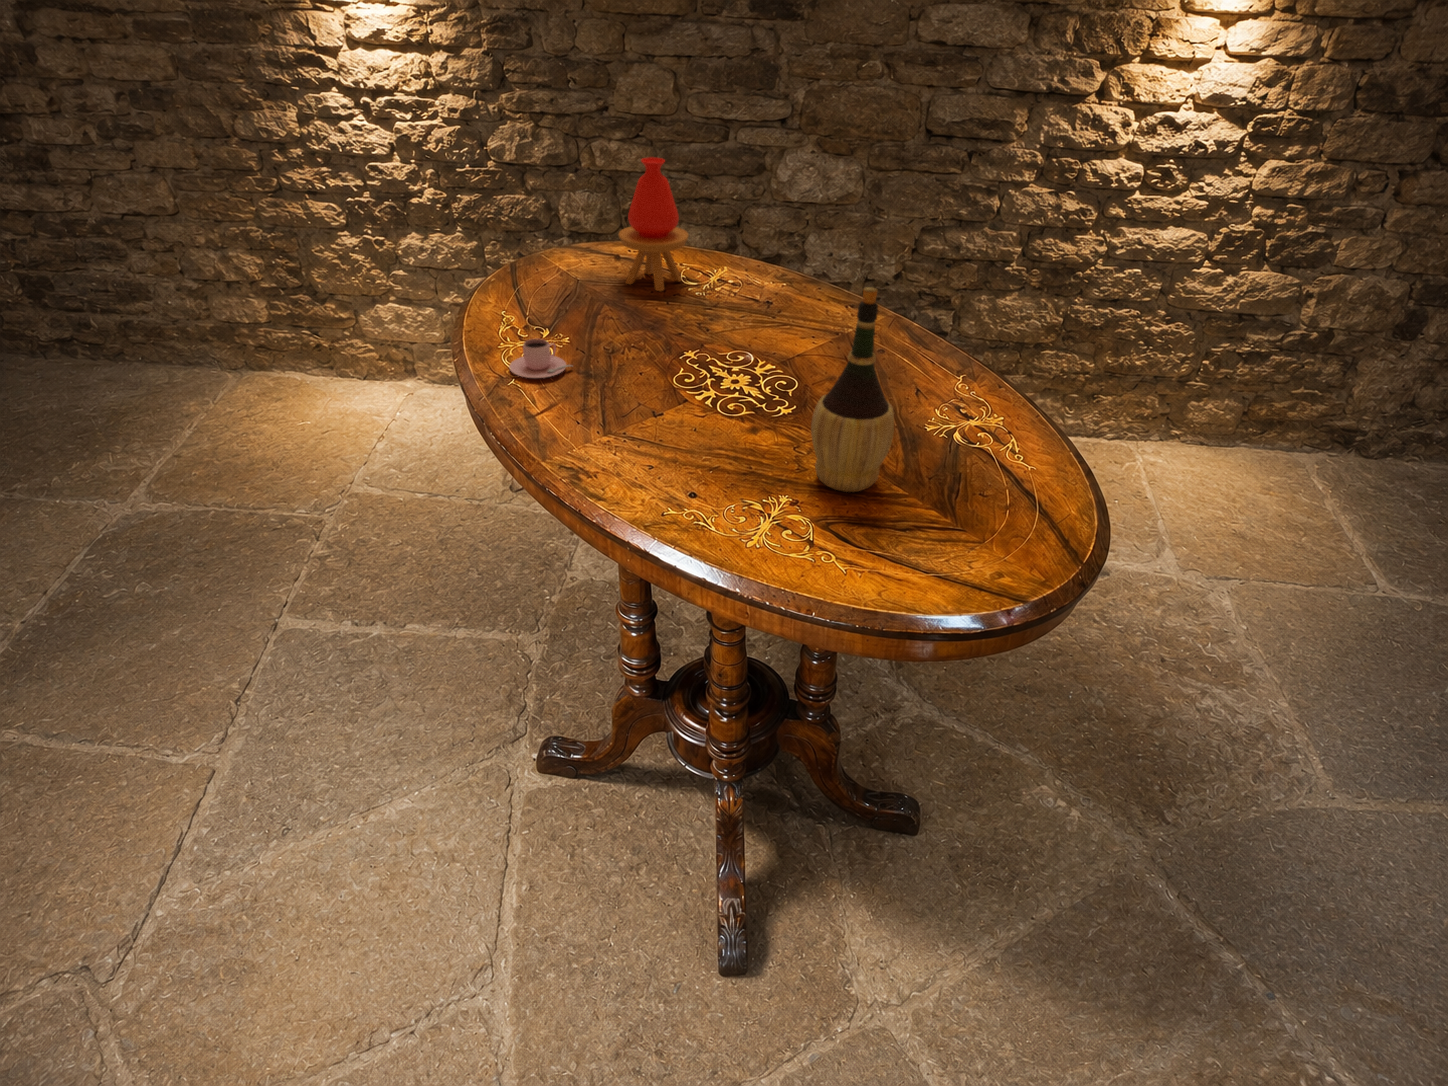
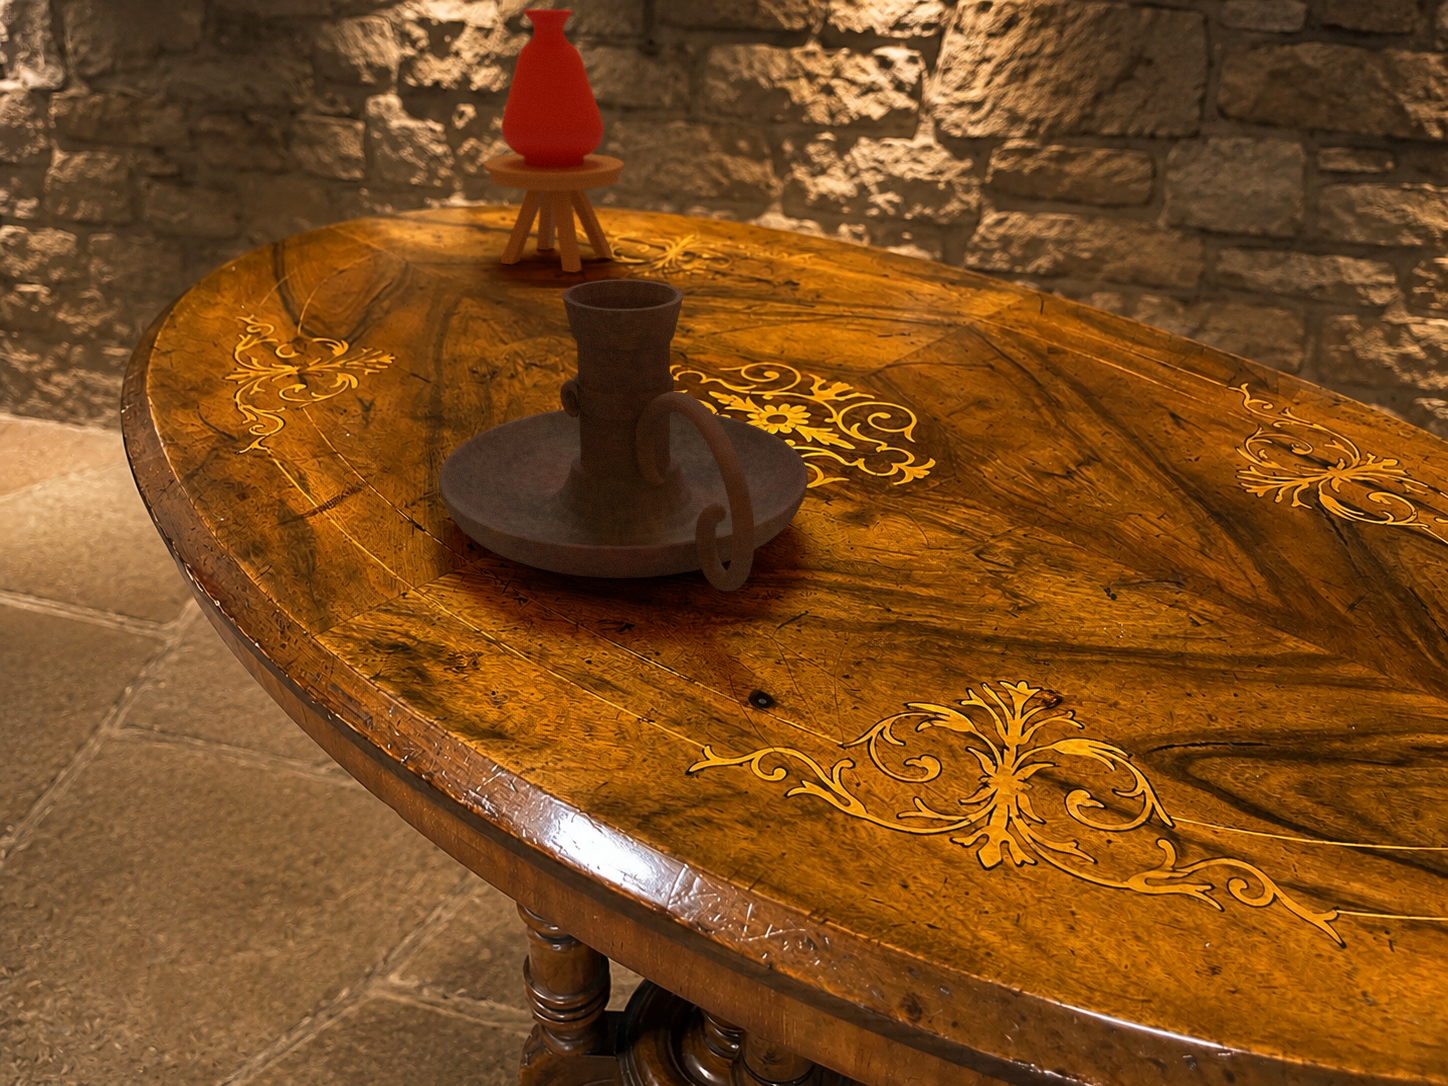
wine bottle: present [811,287,894,492] -> none [1057,69,1297,657]
candle holder: none [587,332,730,457] -> present [439,280,808,591]
teacup: present [509,339,571,378] -> none [242,249,399,431]

